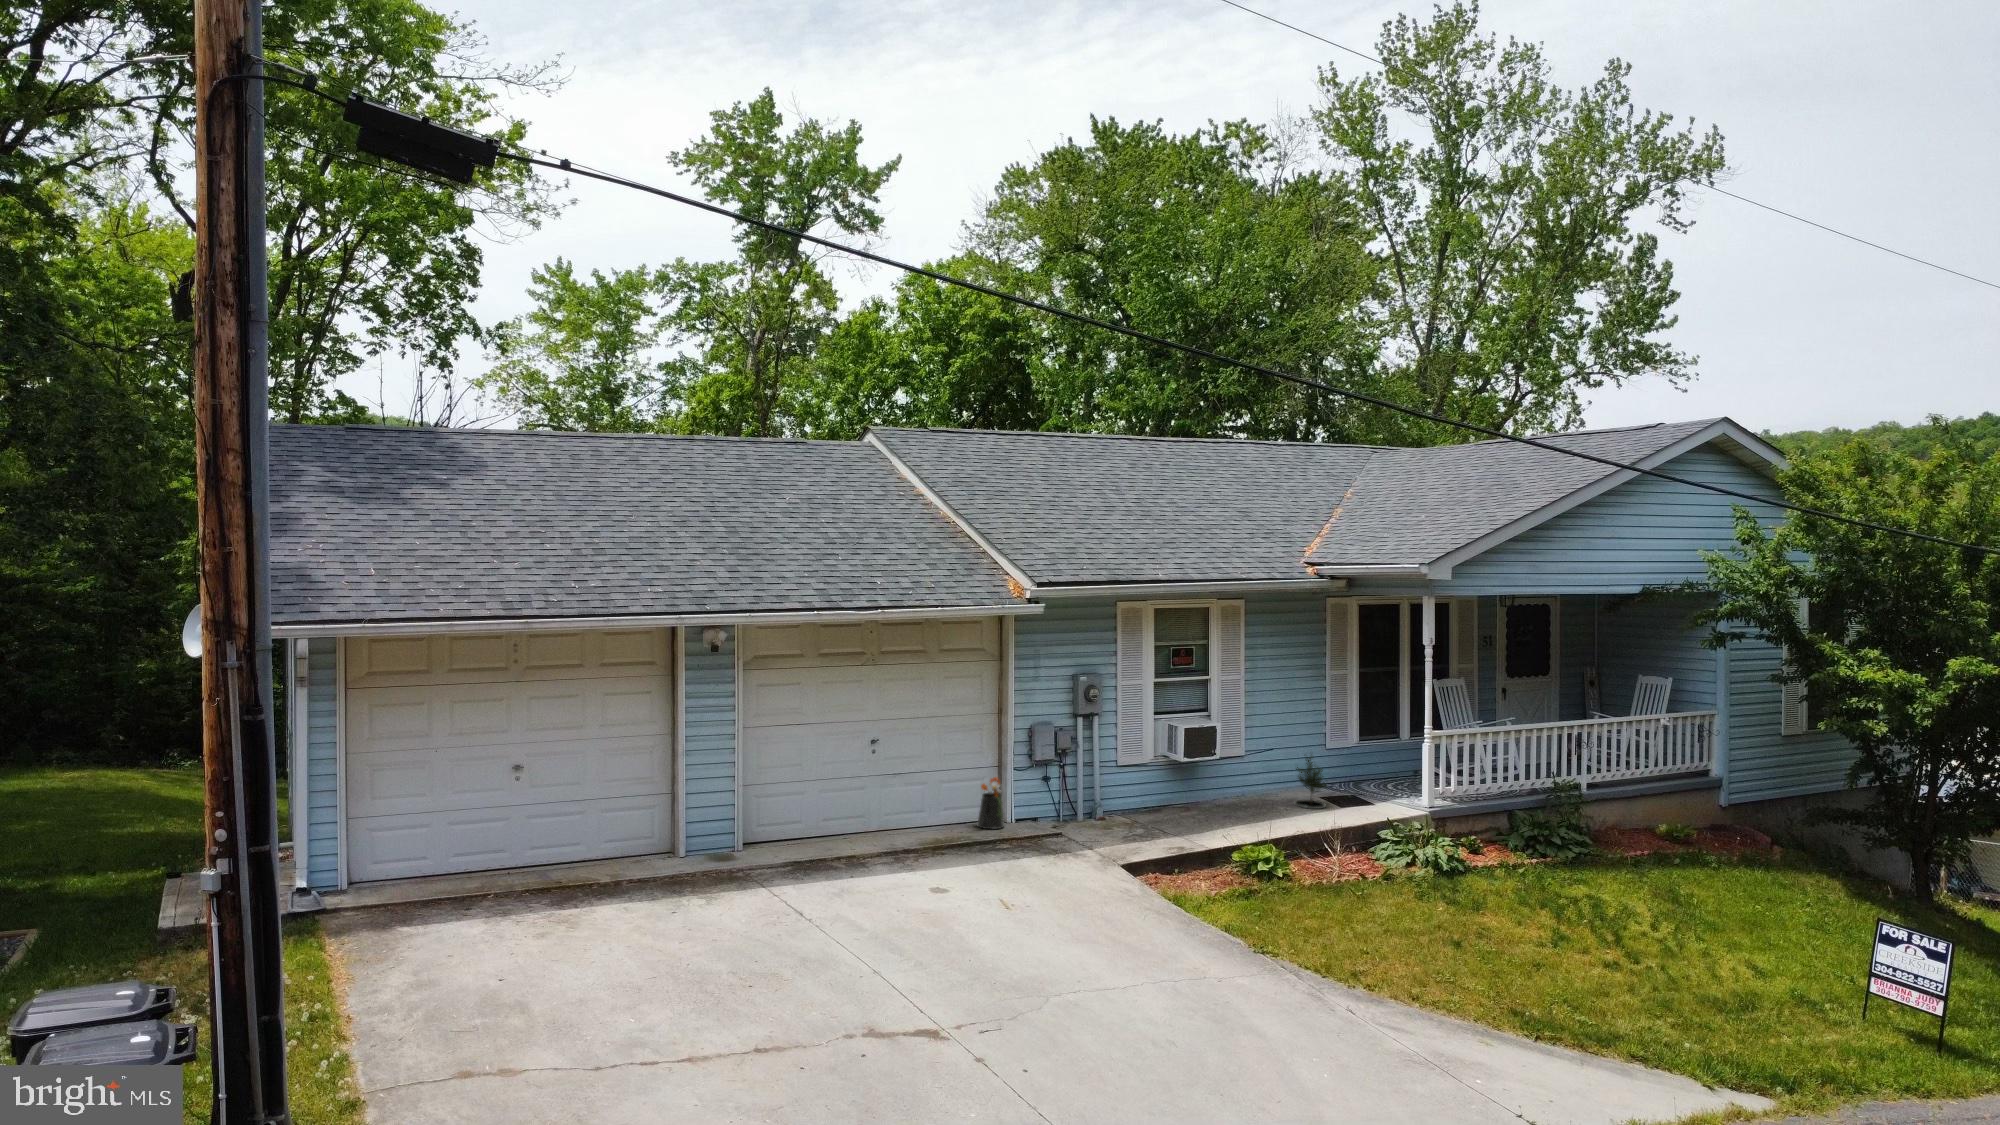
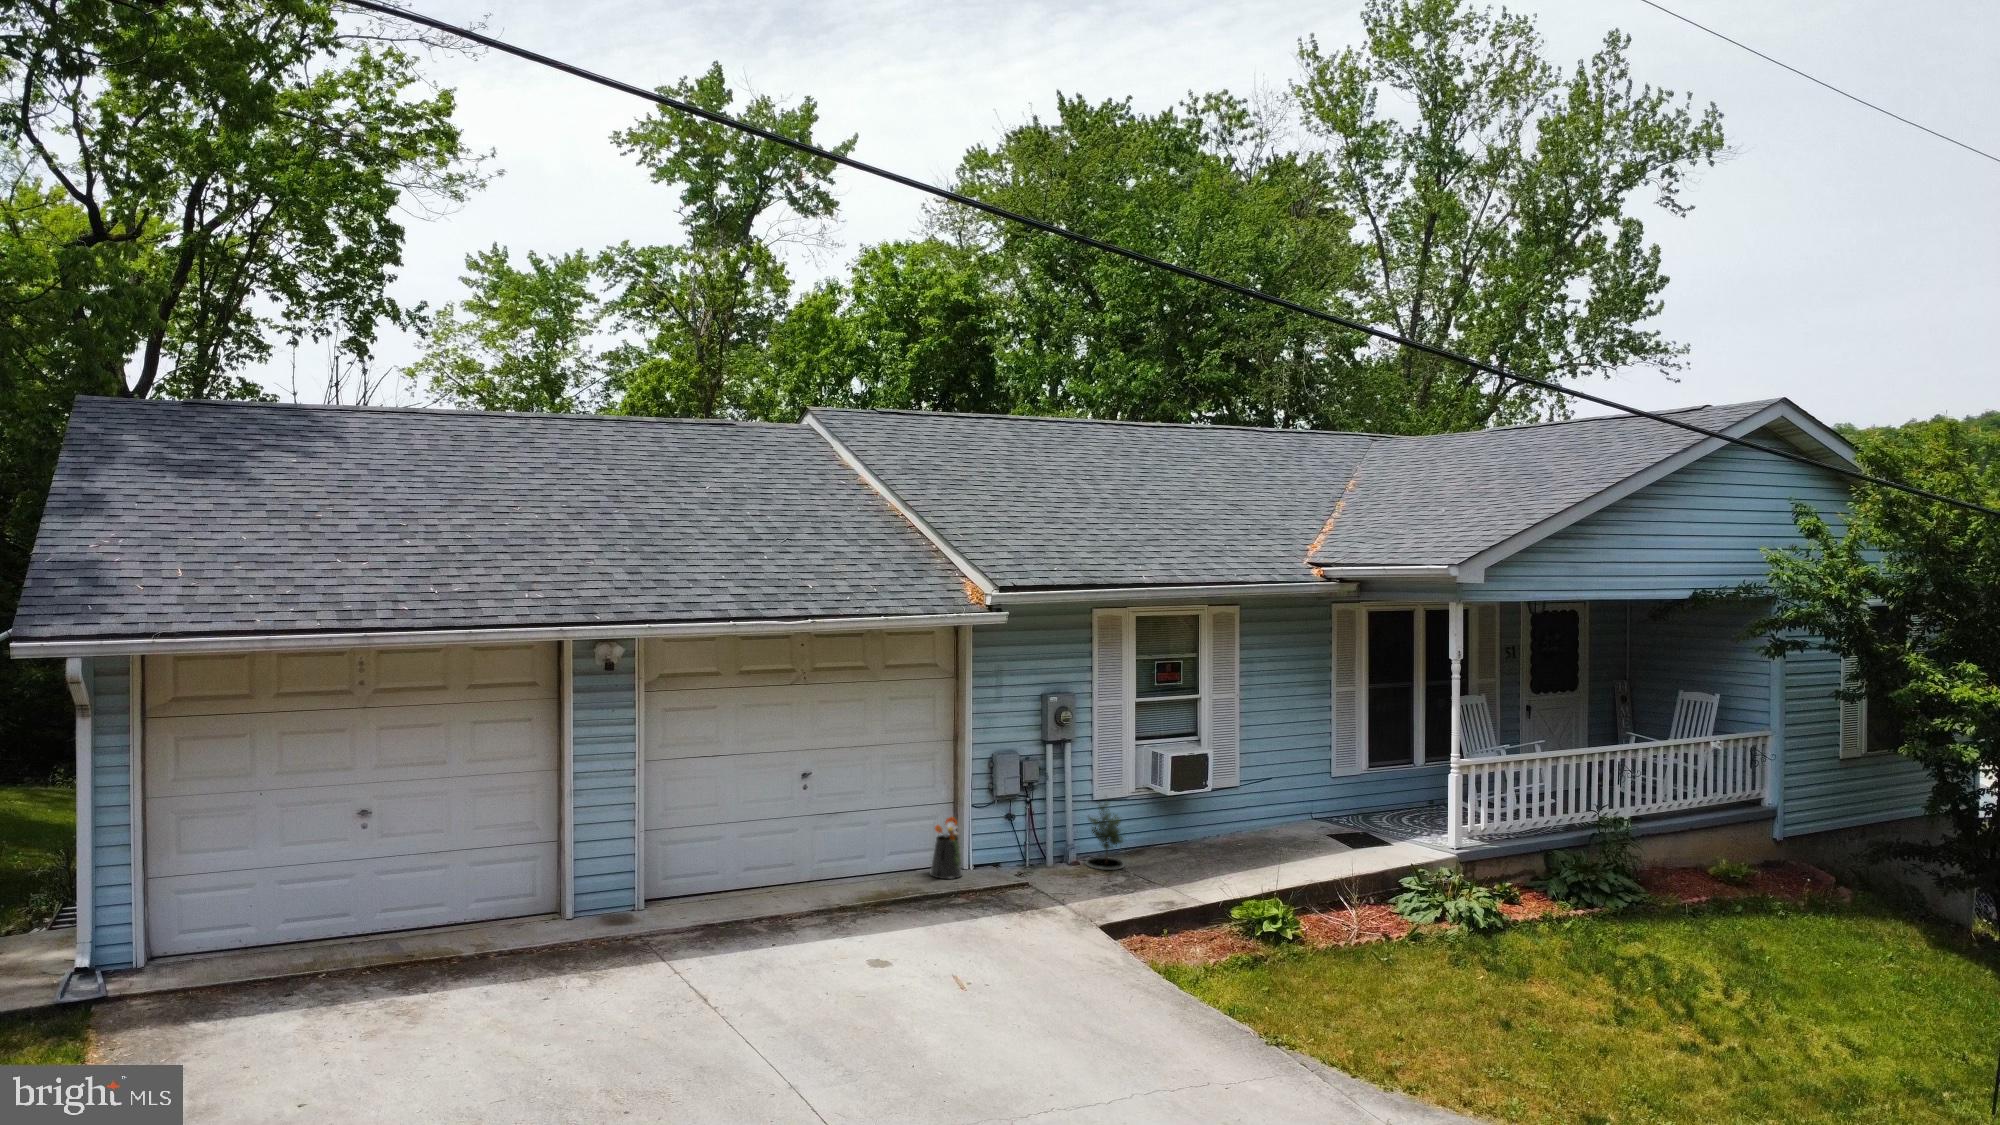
potted tree: present [1294,756,1326,809] -> present [1085,799,1125,870]

